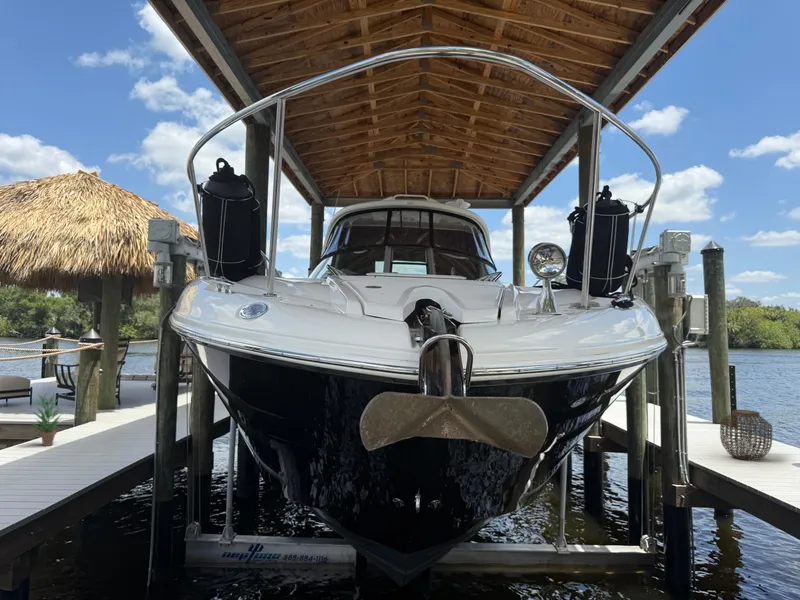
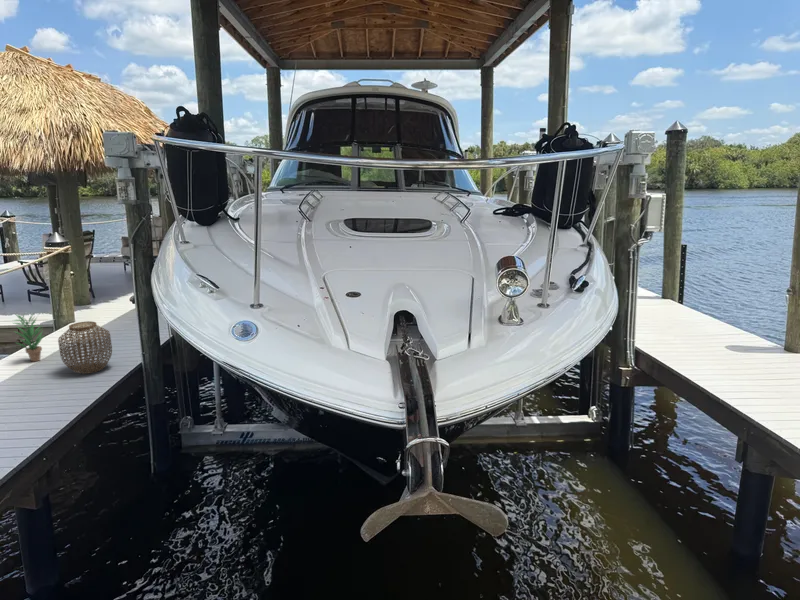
woven basket: present [720,410,772,460] -> present [58,321,112,374]

